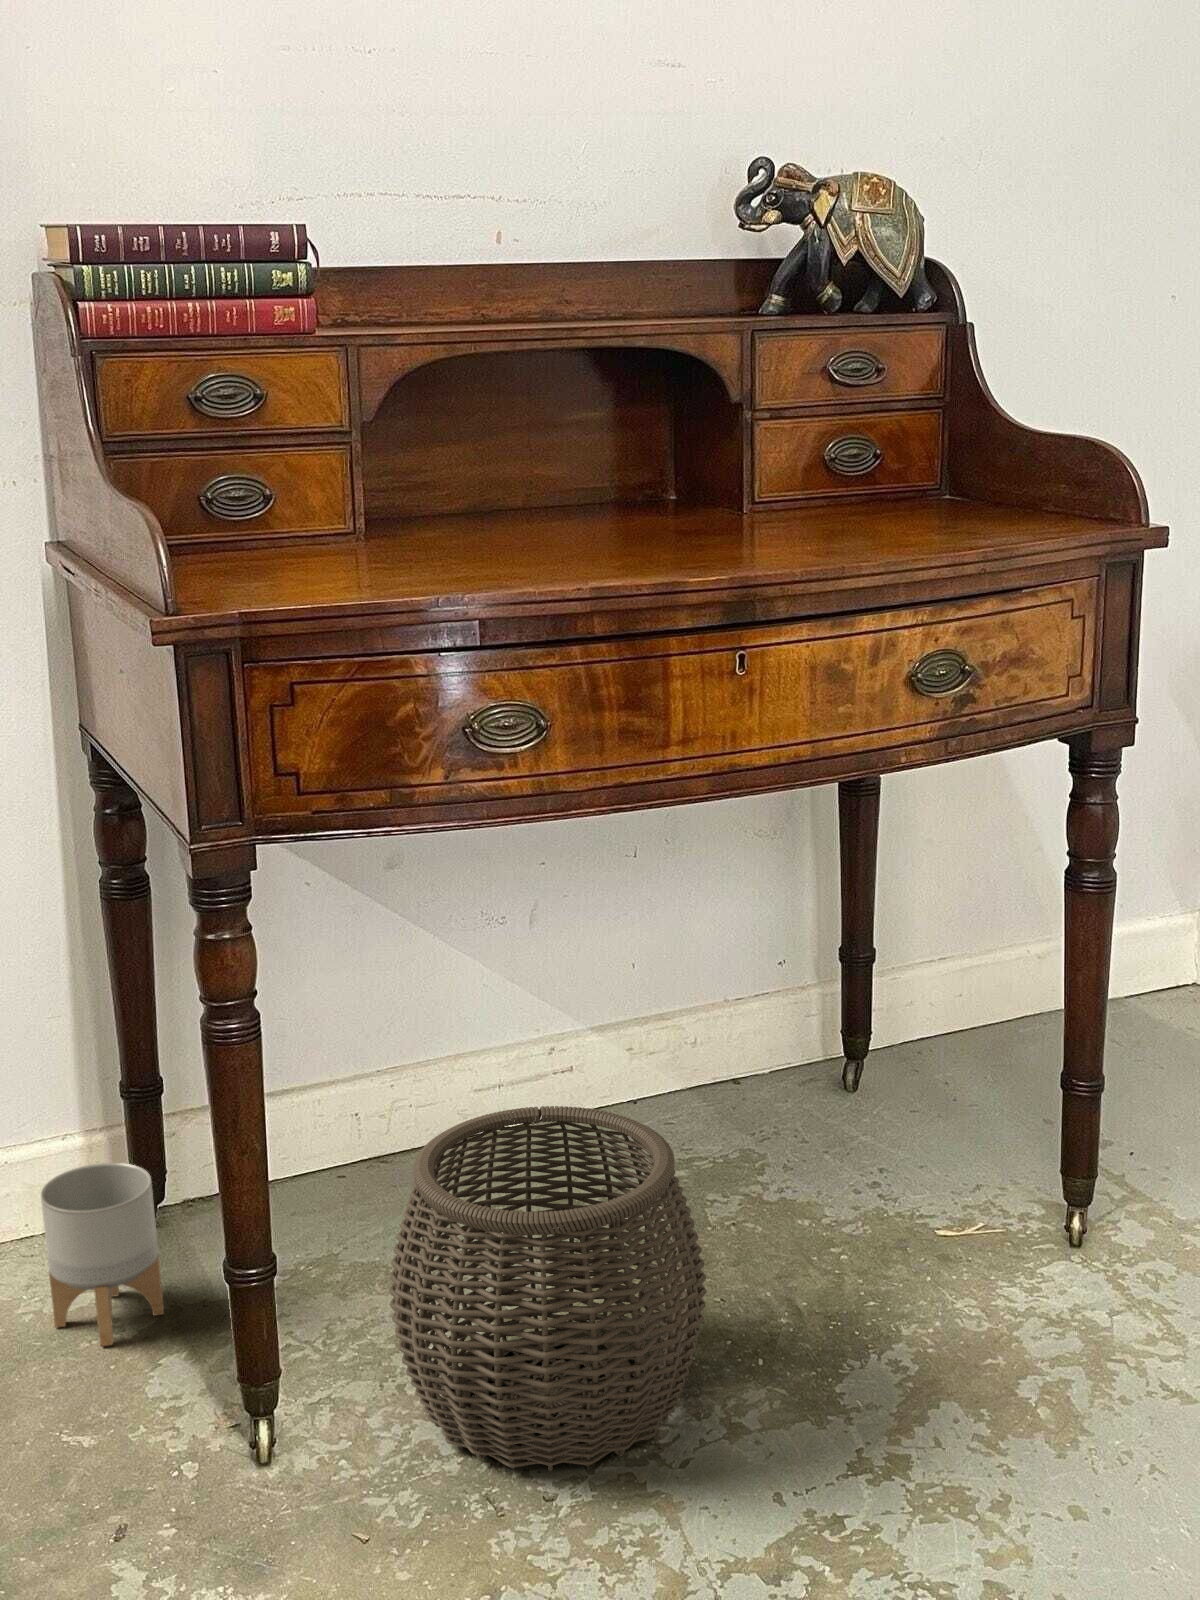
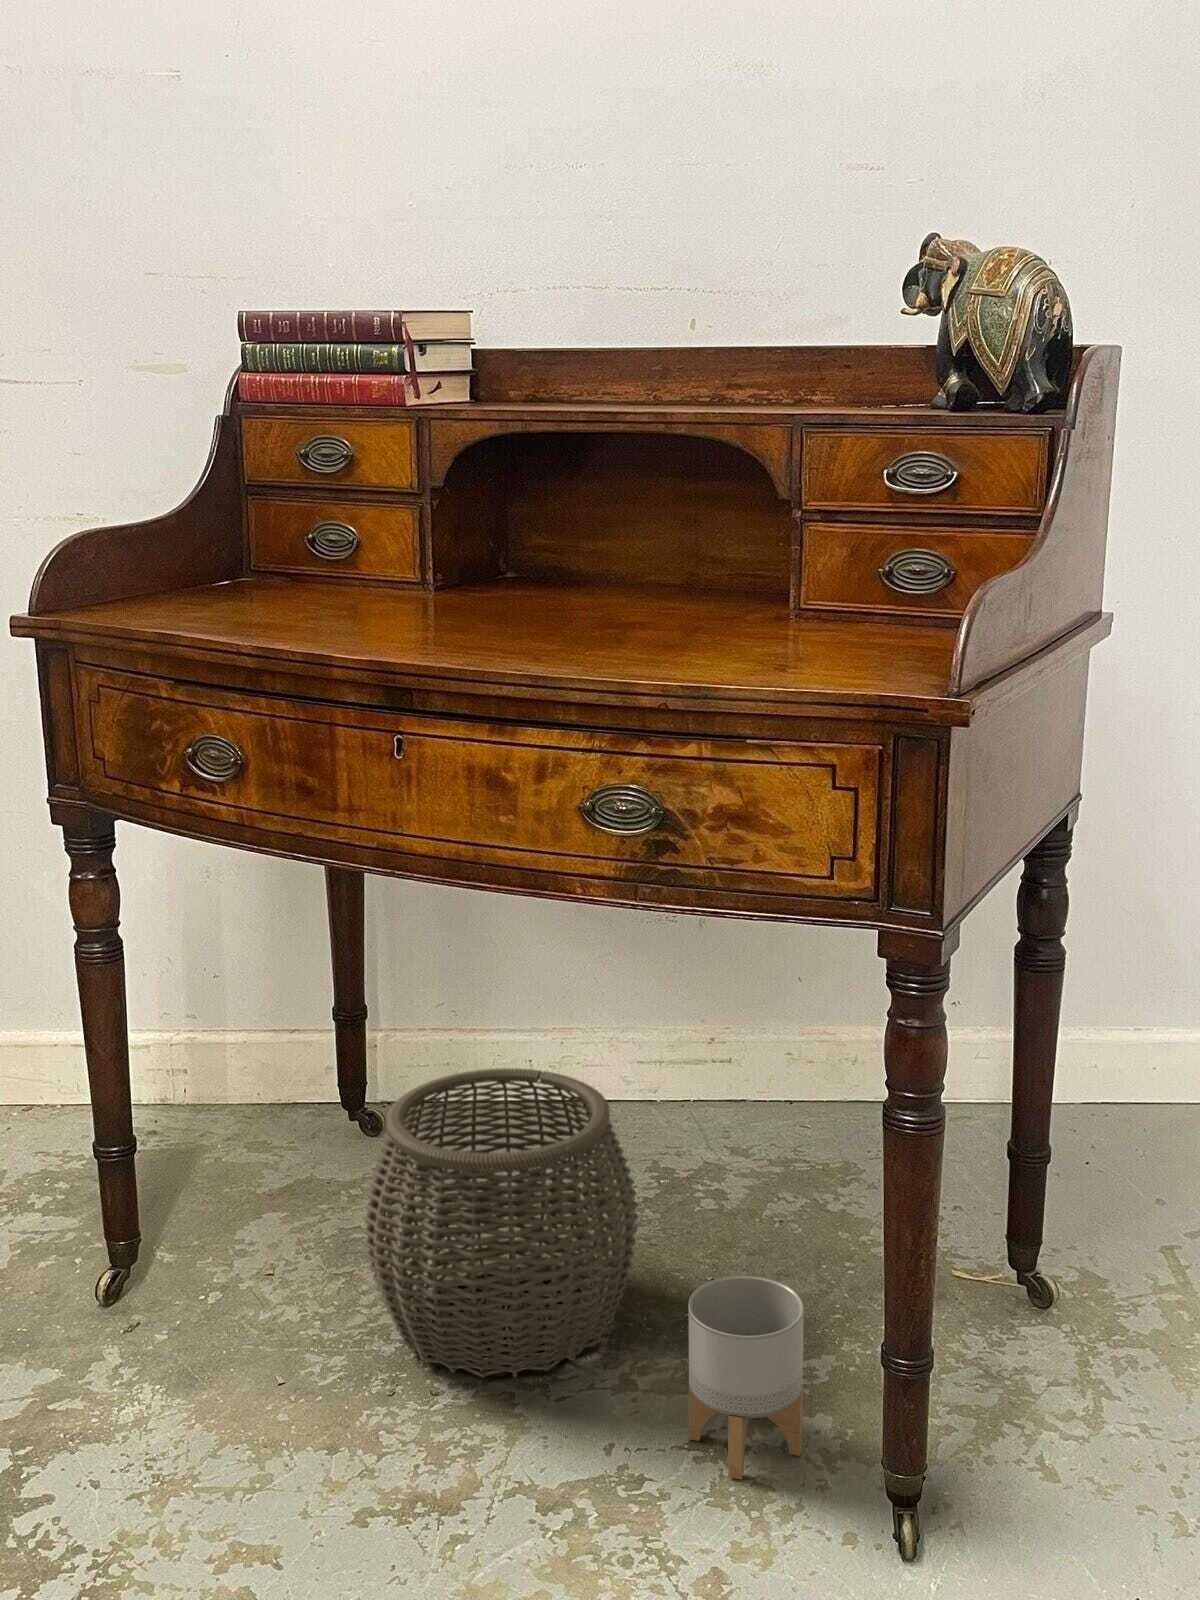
planter: present [41,1163,164,1346] -> present [689,1276,804,1479]

